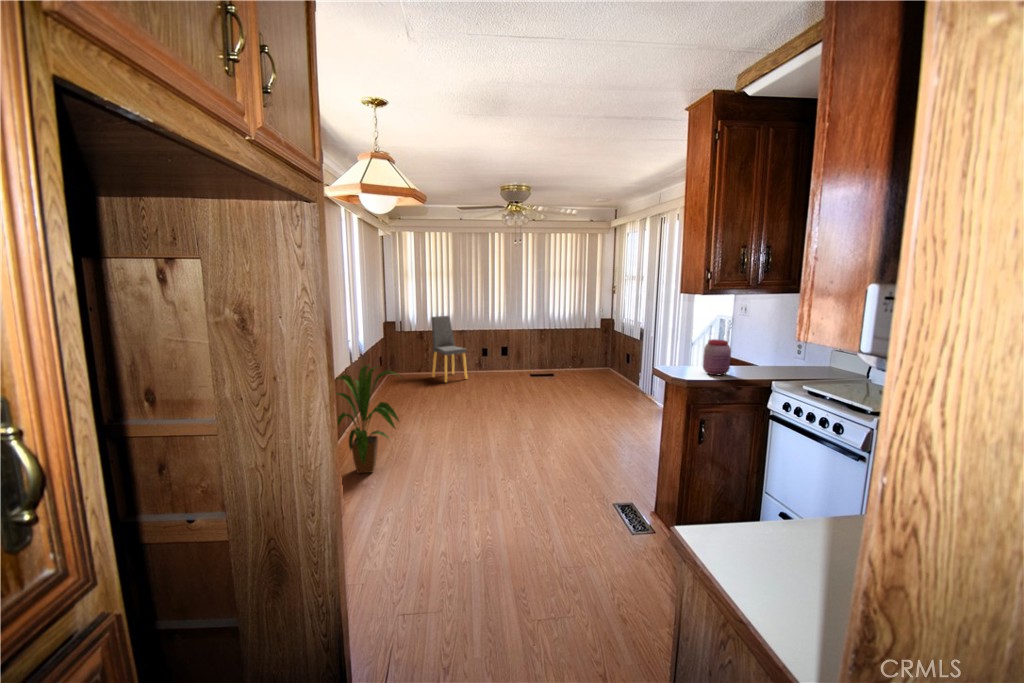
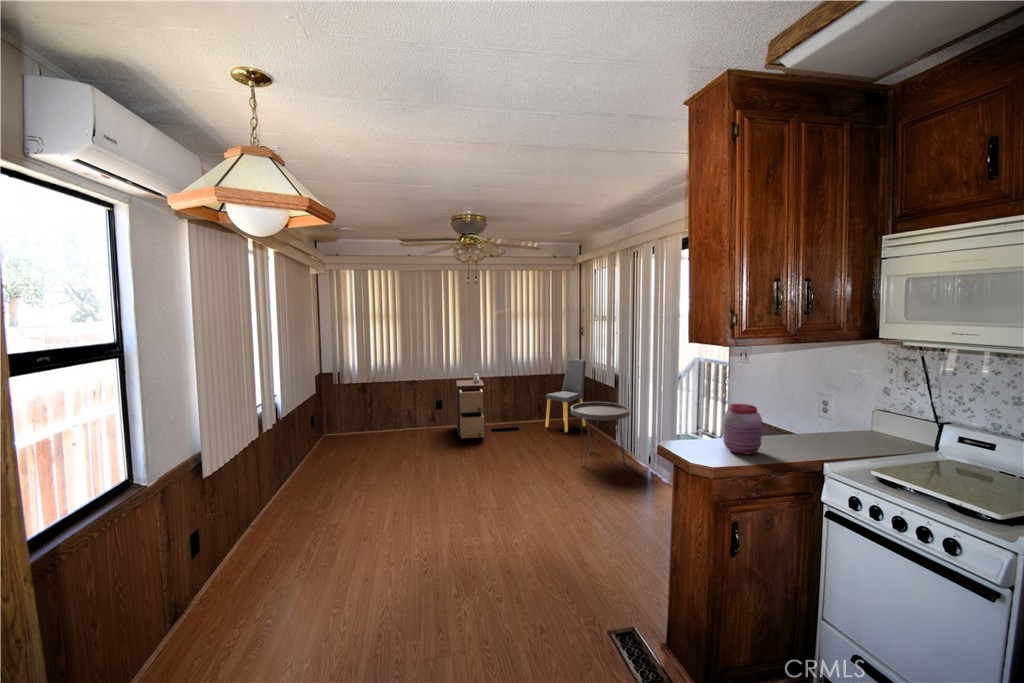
dining chair: present [432,316,467,383] -> present [545,359,586,432]
storage cabinet: none [500,326,525,381] -> present [456,374,485,438]
side table: none [600,352,652,405] -> present [571,402,630,466]
house plant: present [336,365,401,473] -> none [207,443,321,596]

